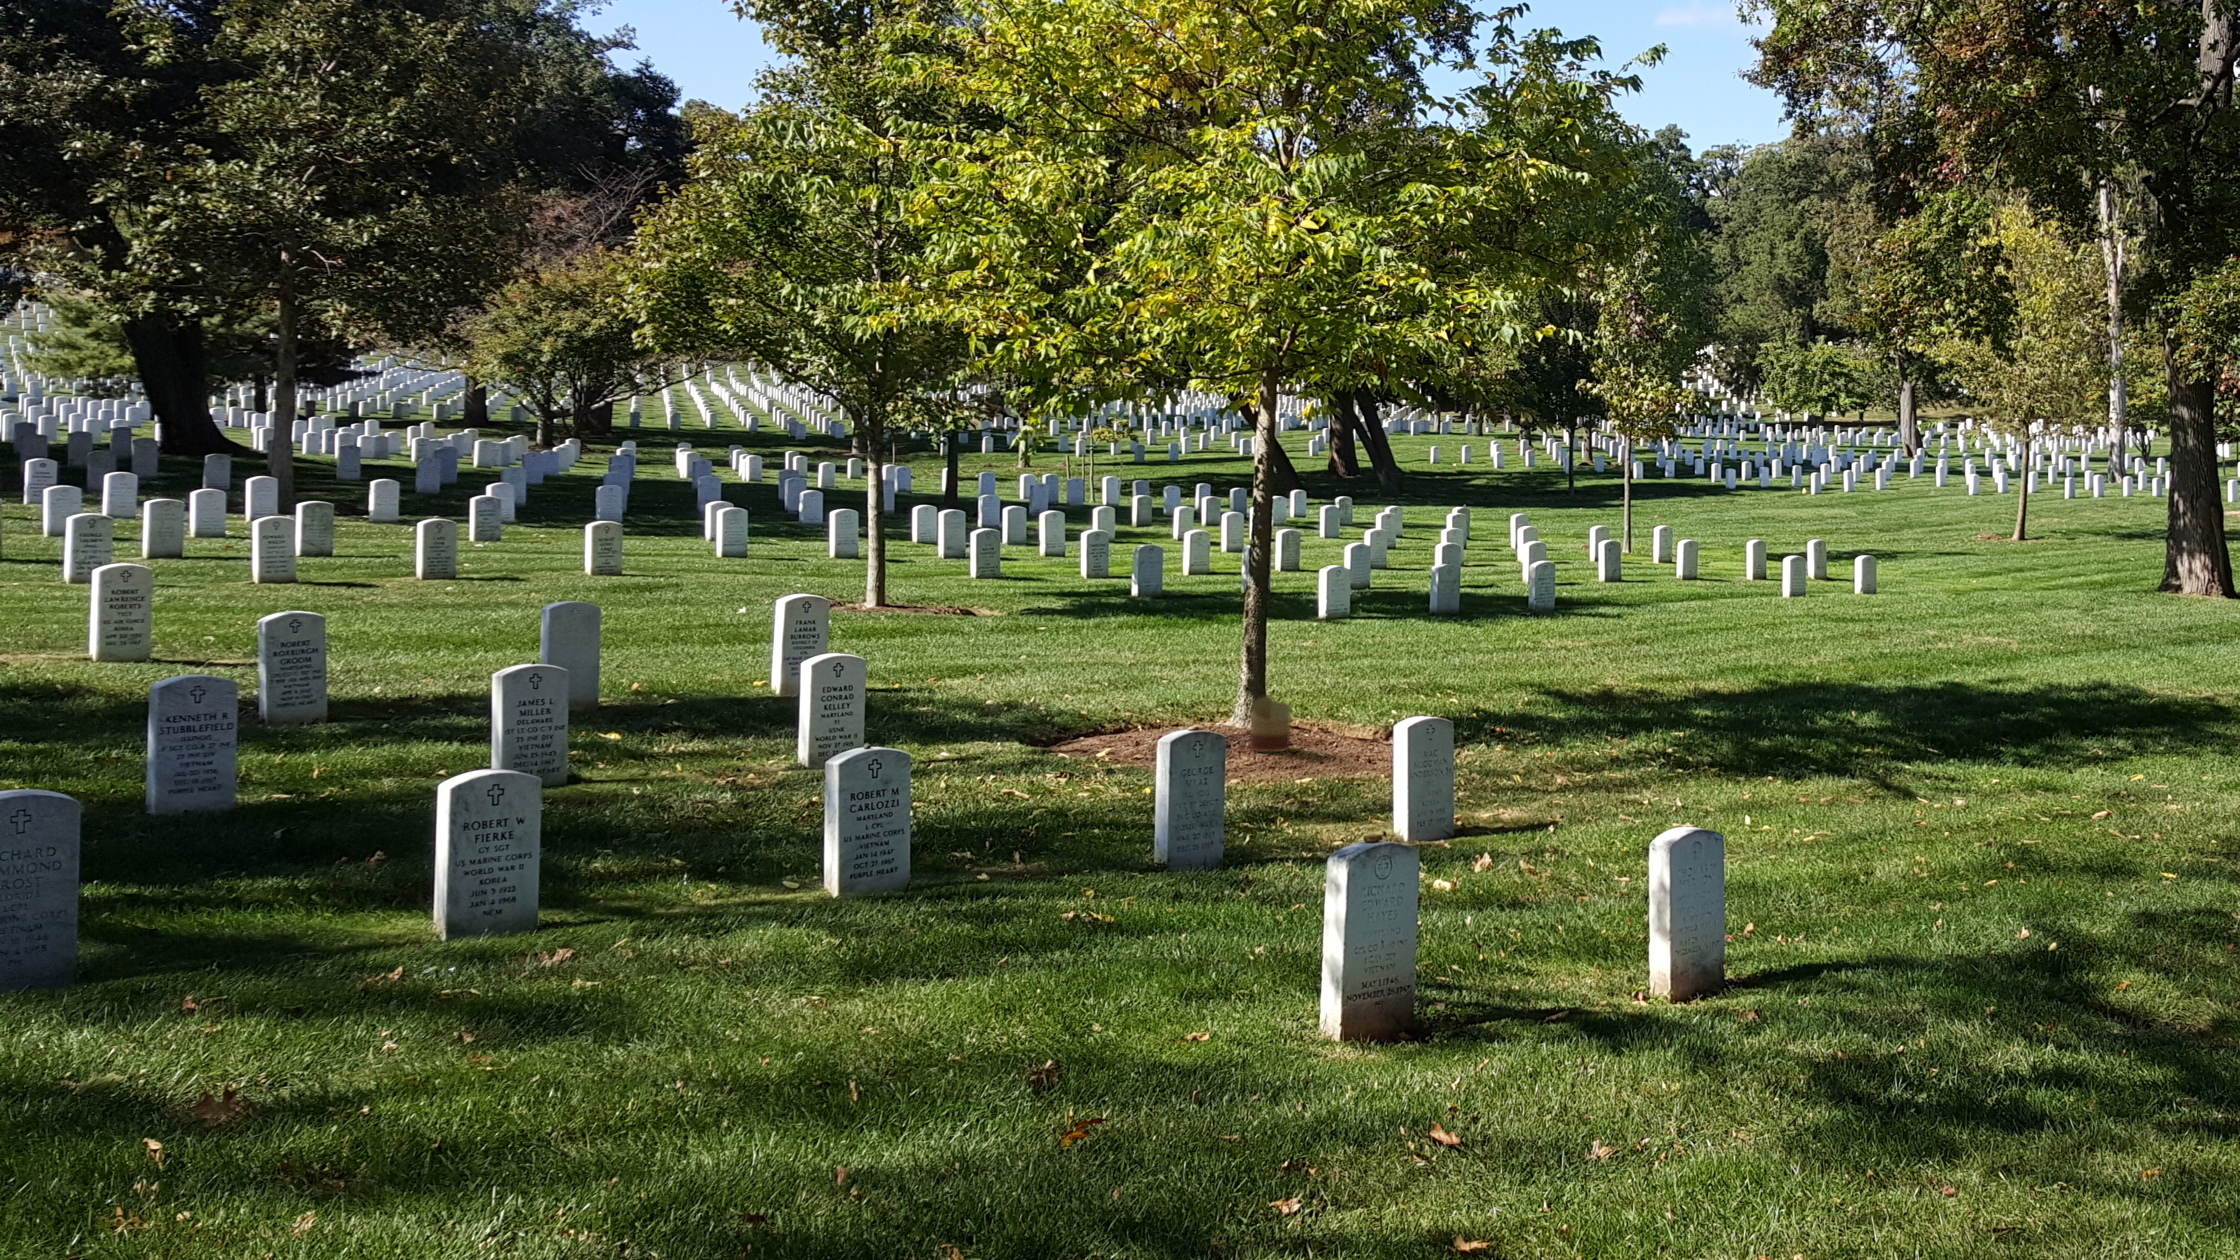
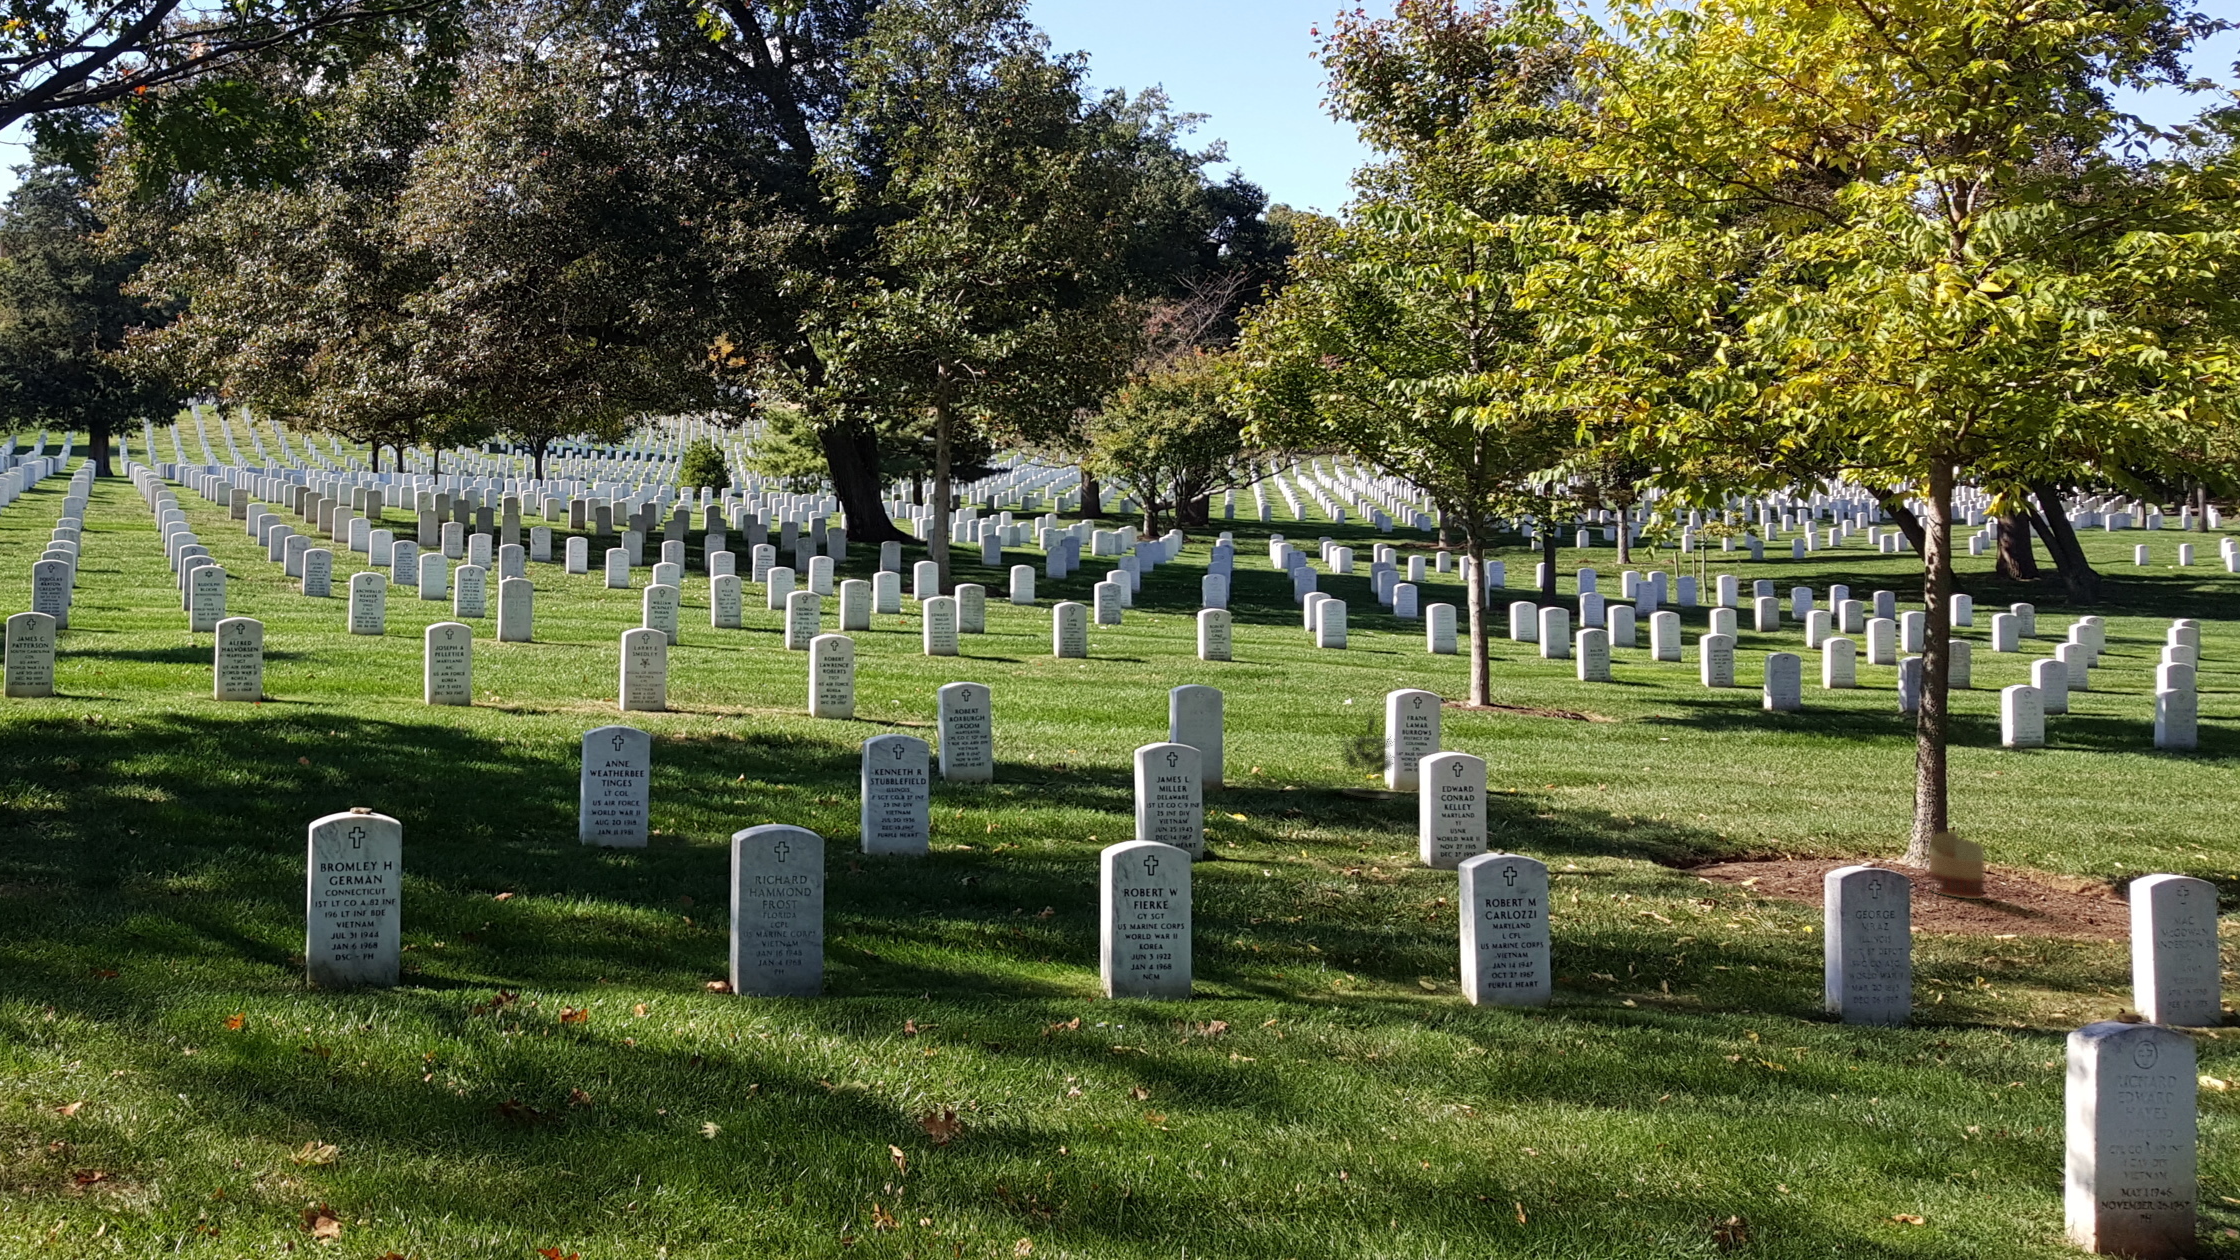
potted tree: none [713,643,781,741] -> present [1341,714,1395,799]

